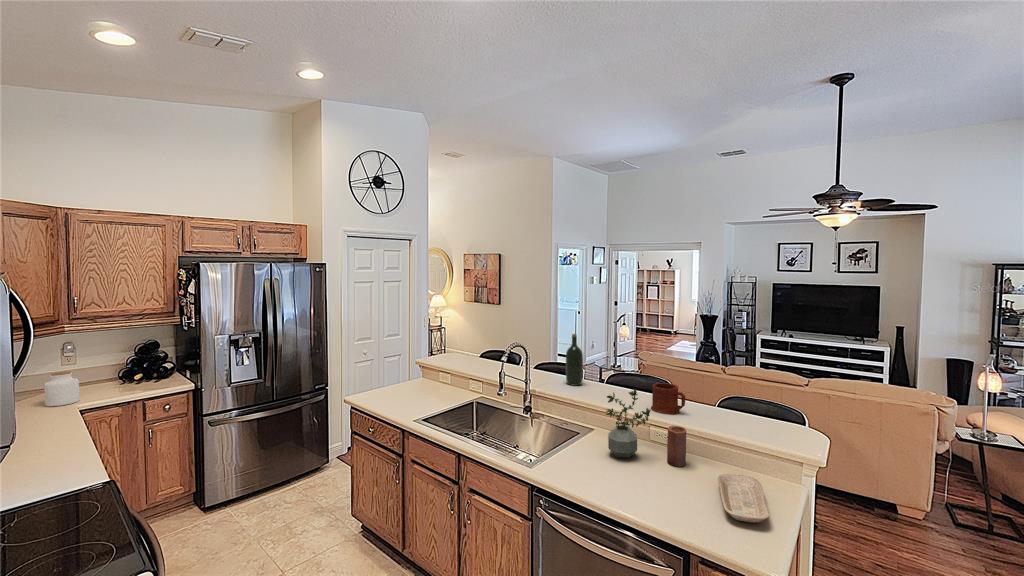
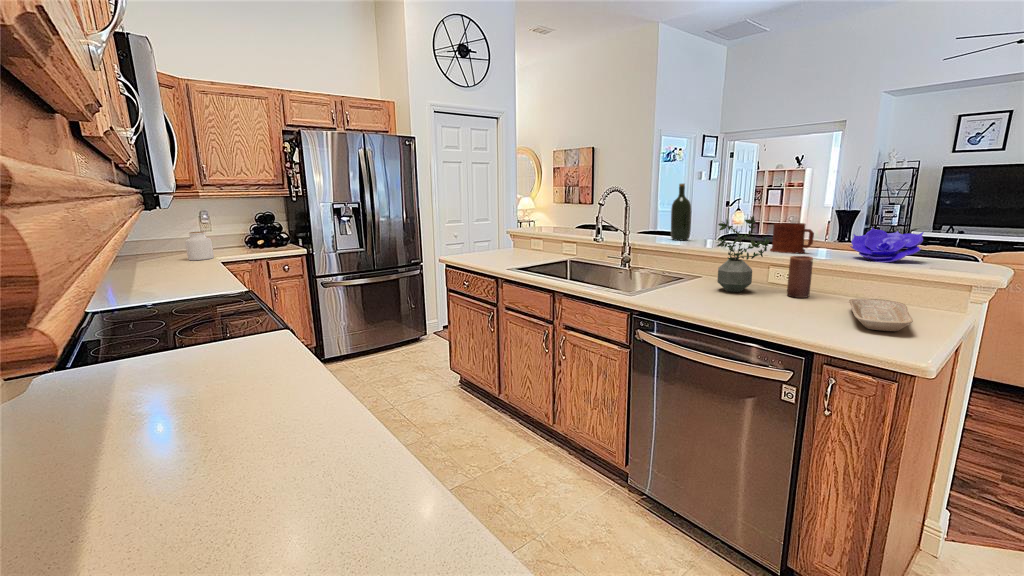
decorative bowl: none [714,393,769,433] -> present [850,227,924,263]

